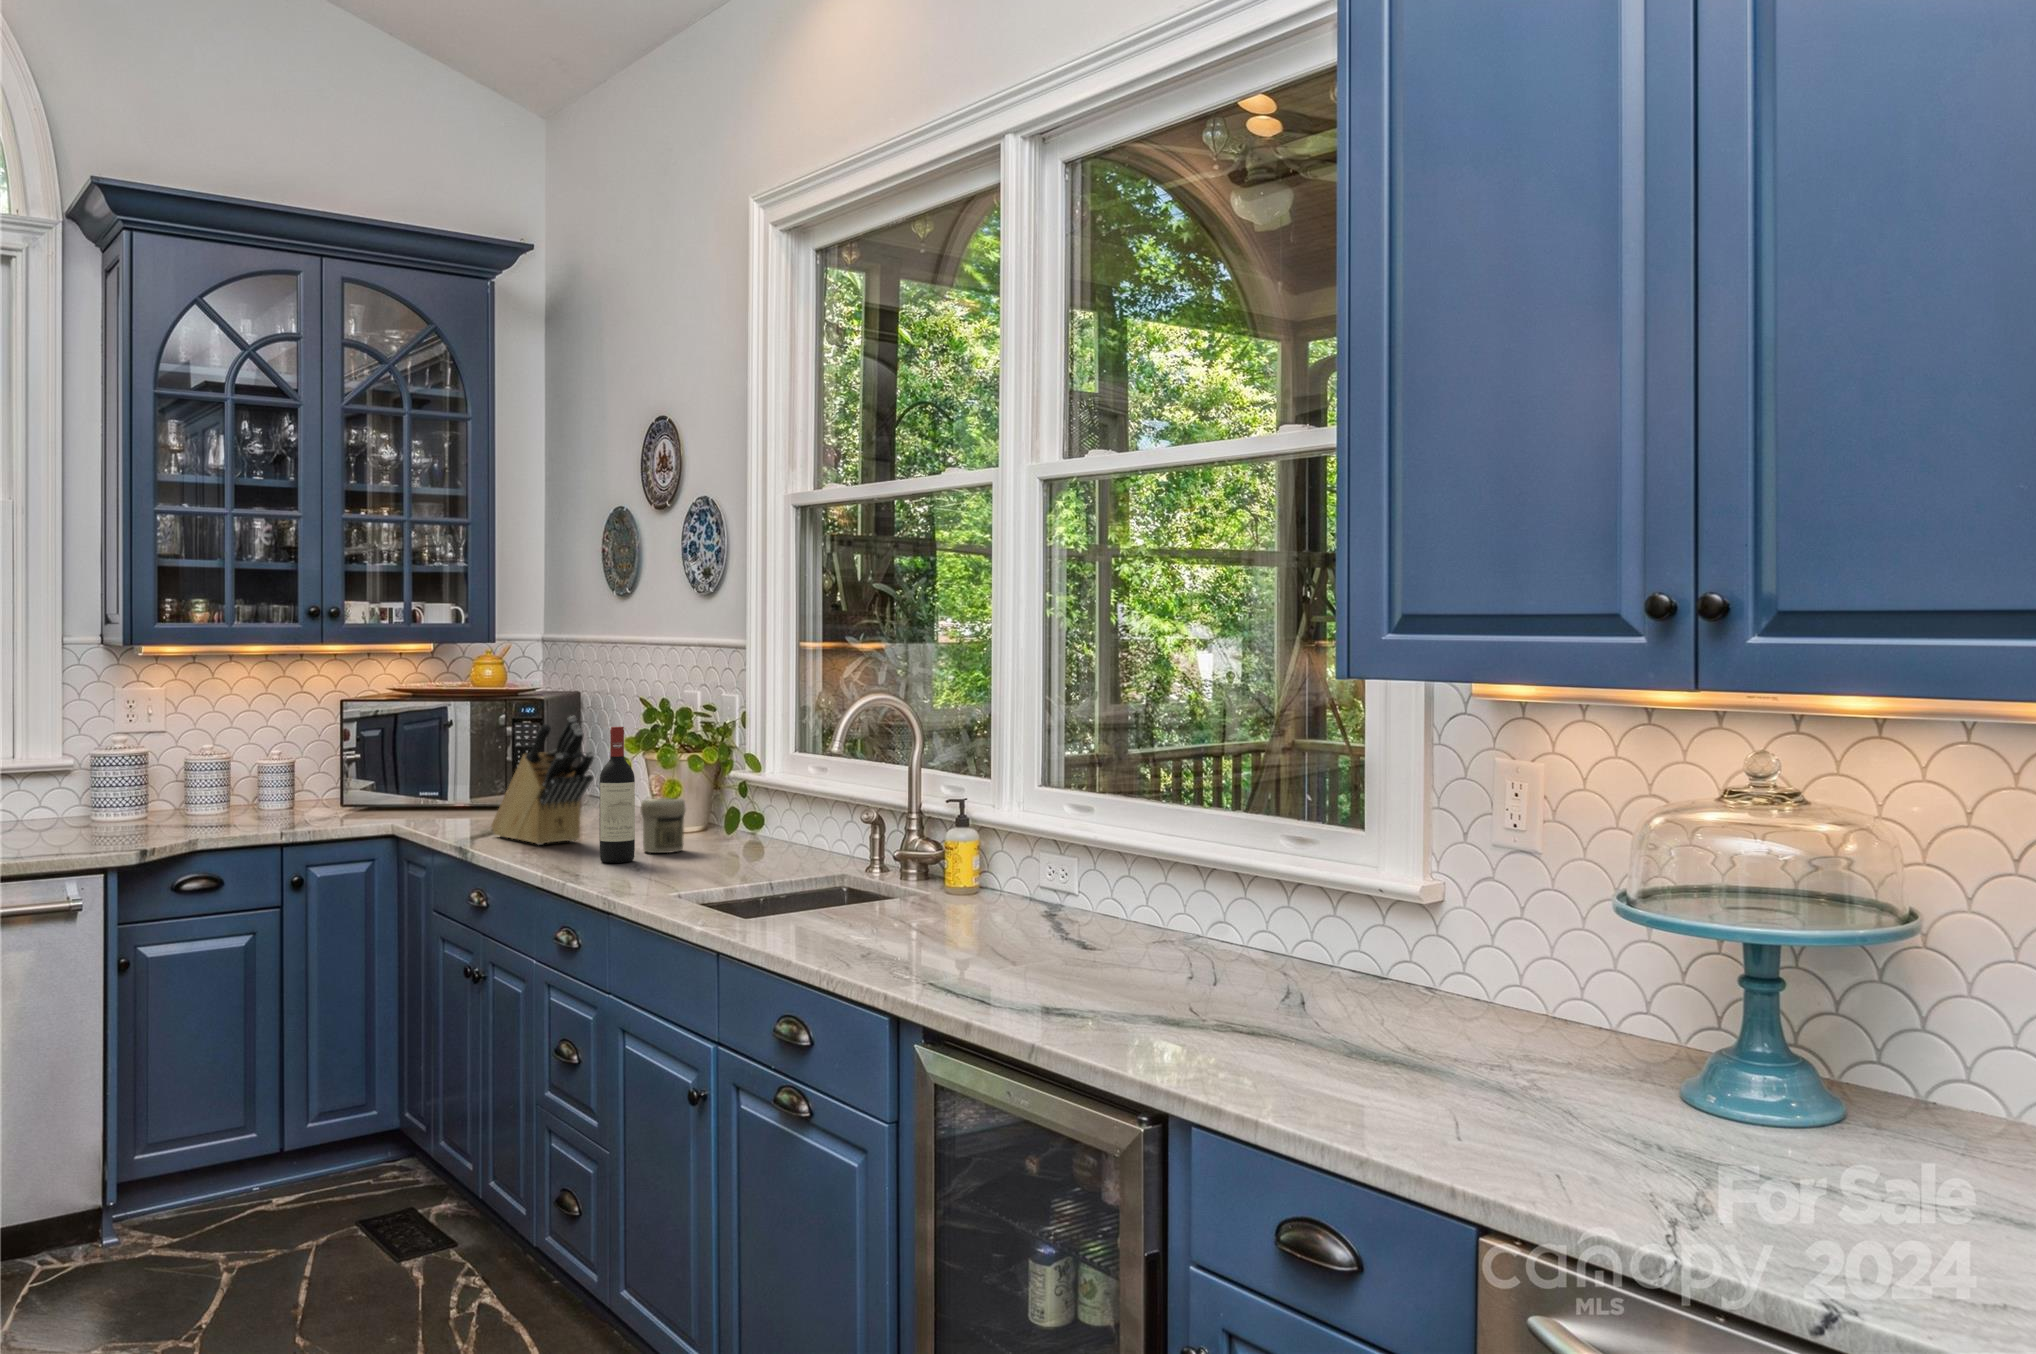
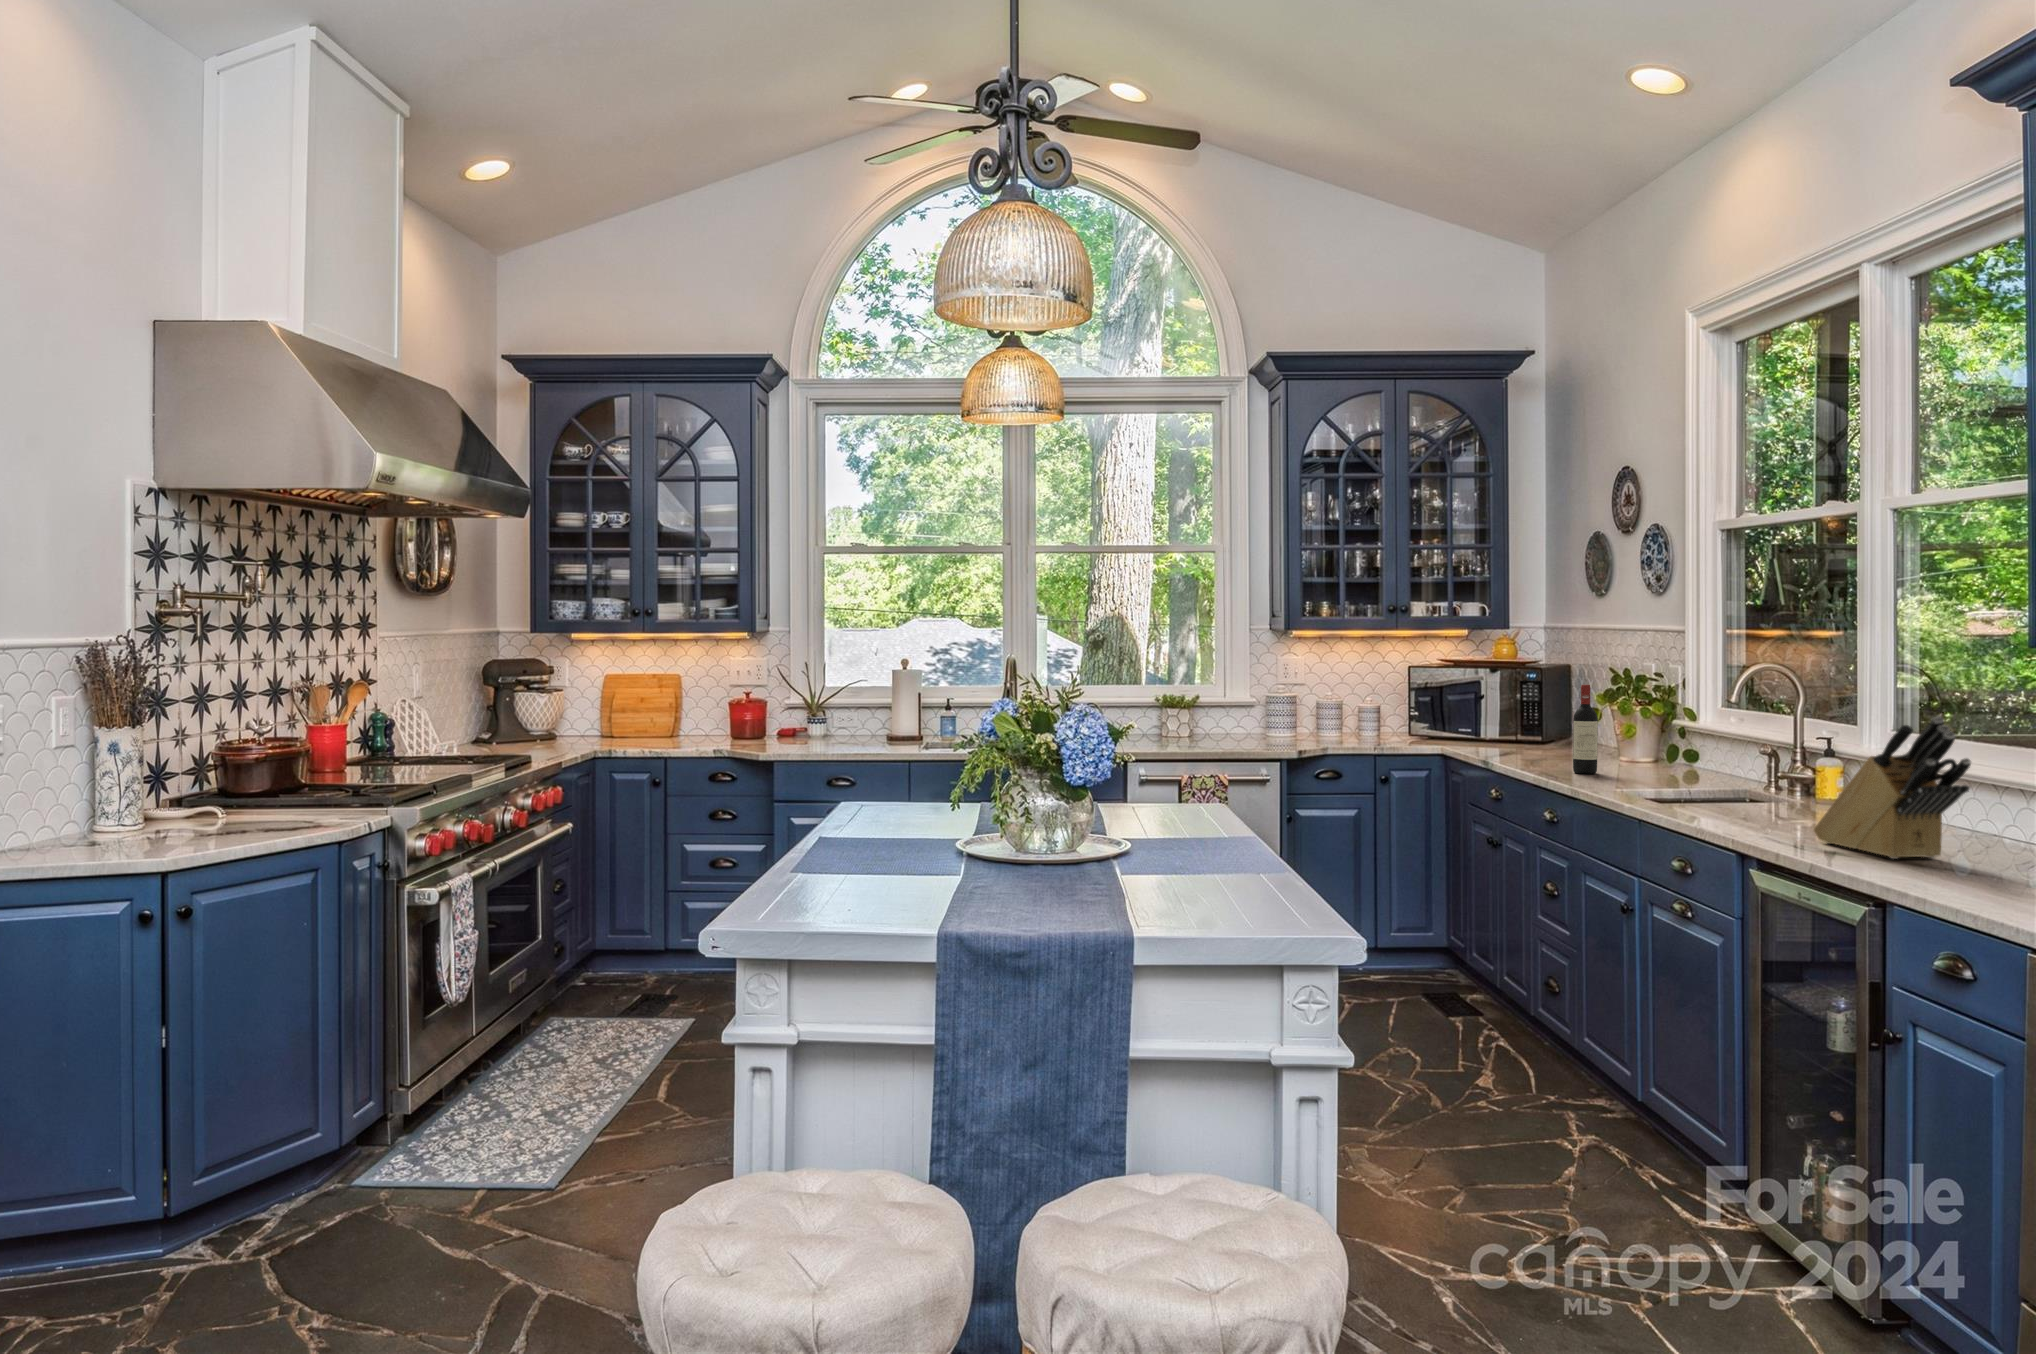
knife block: present [491,716,594,845] -> present [1814,716,1971,859]
jar: present [641,798,685,853] -> none [1603,735,1636,771]

